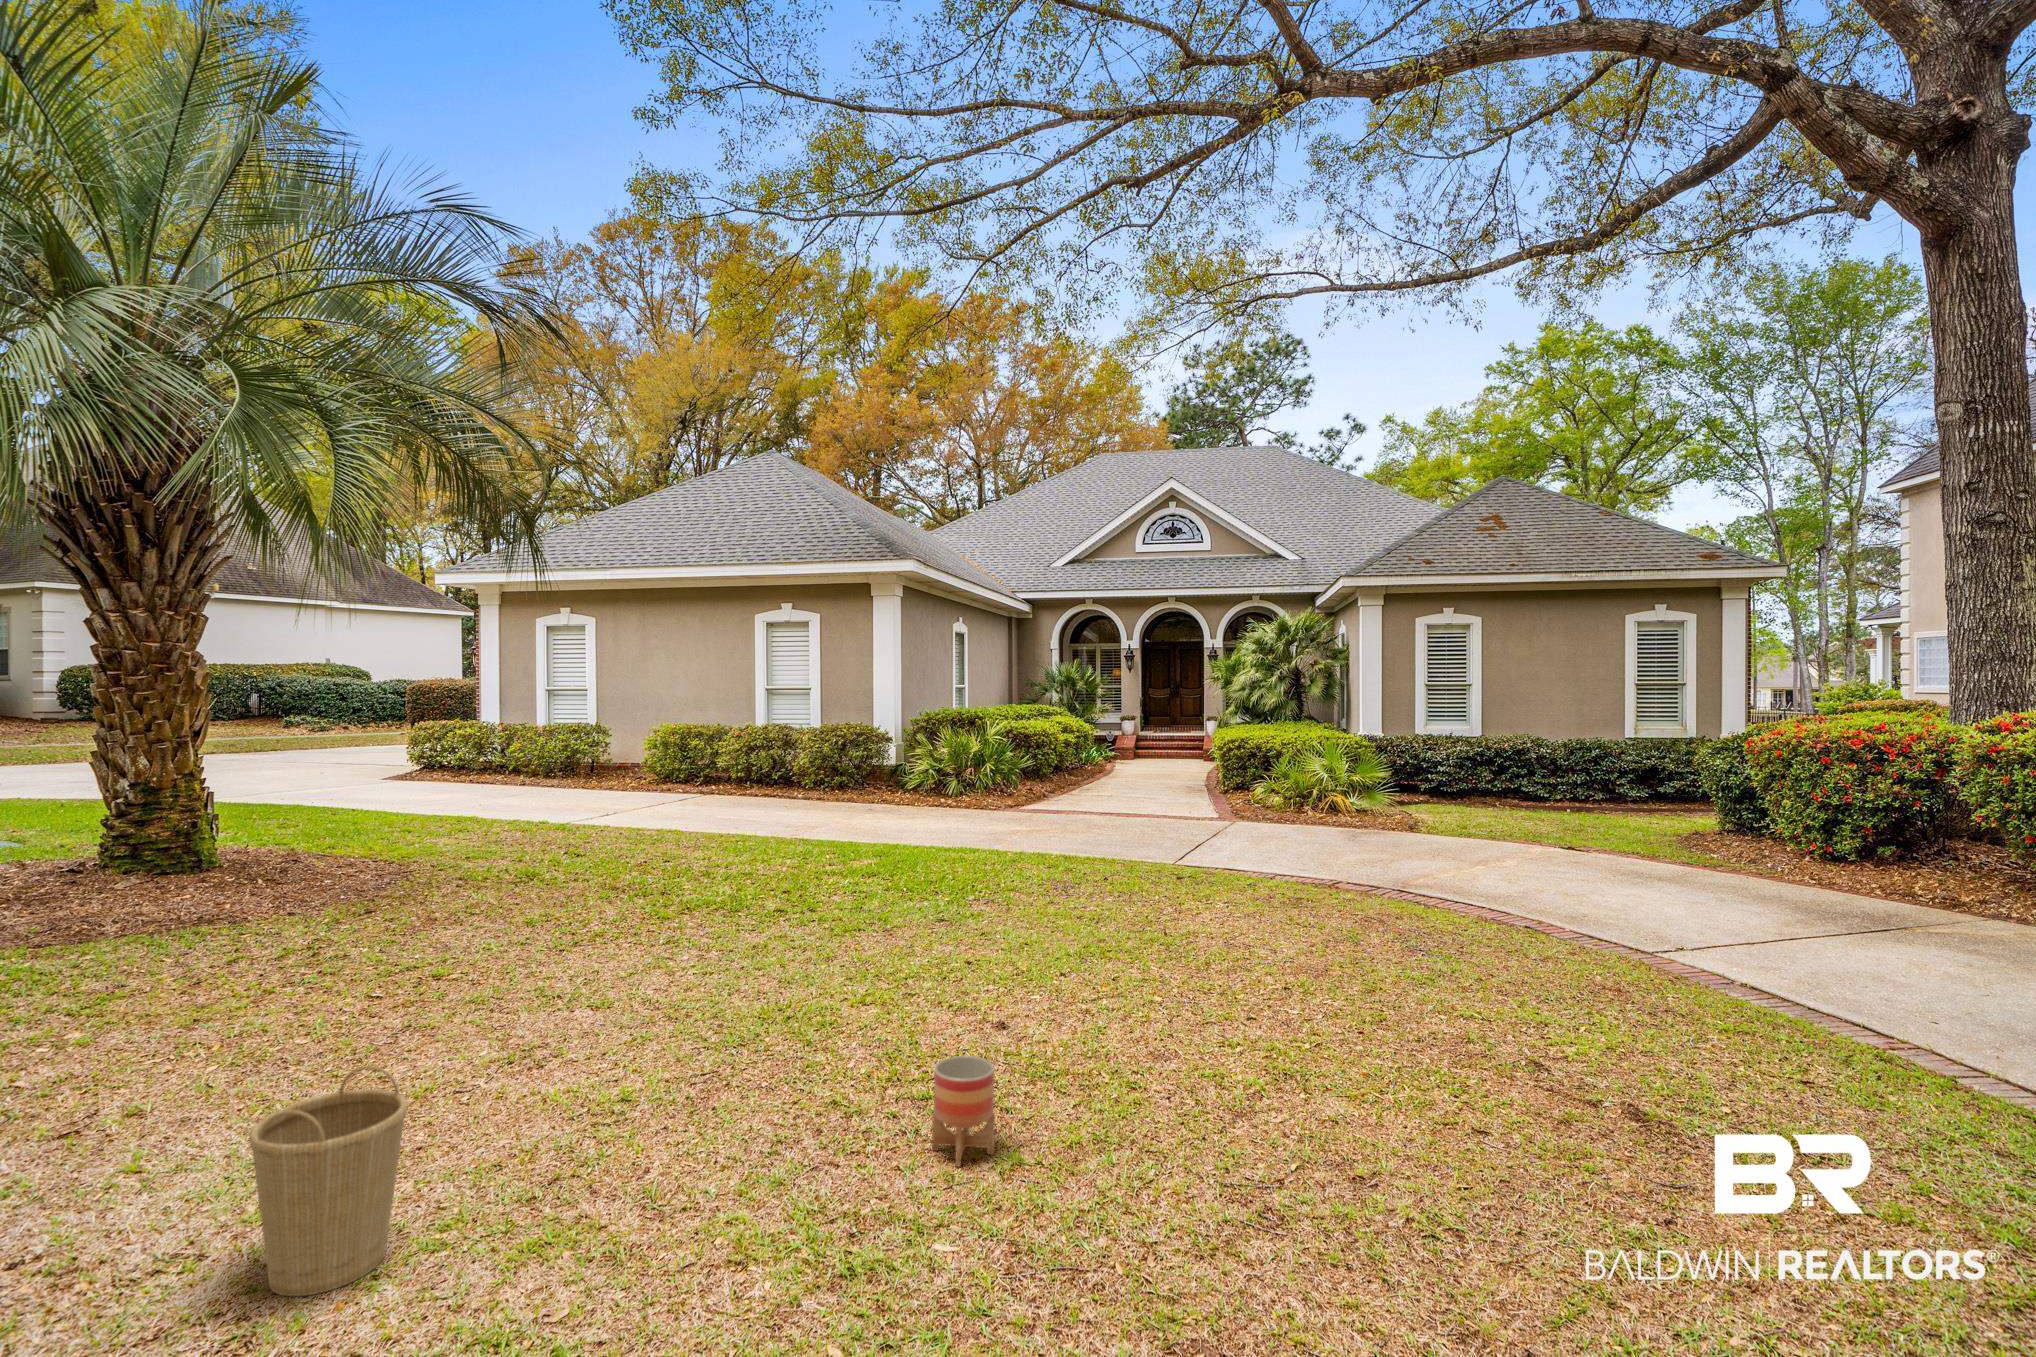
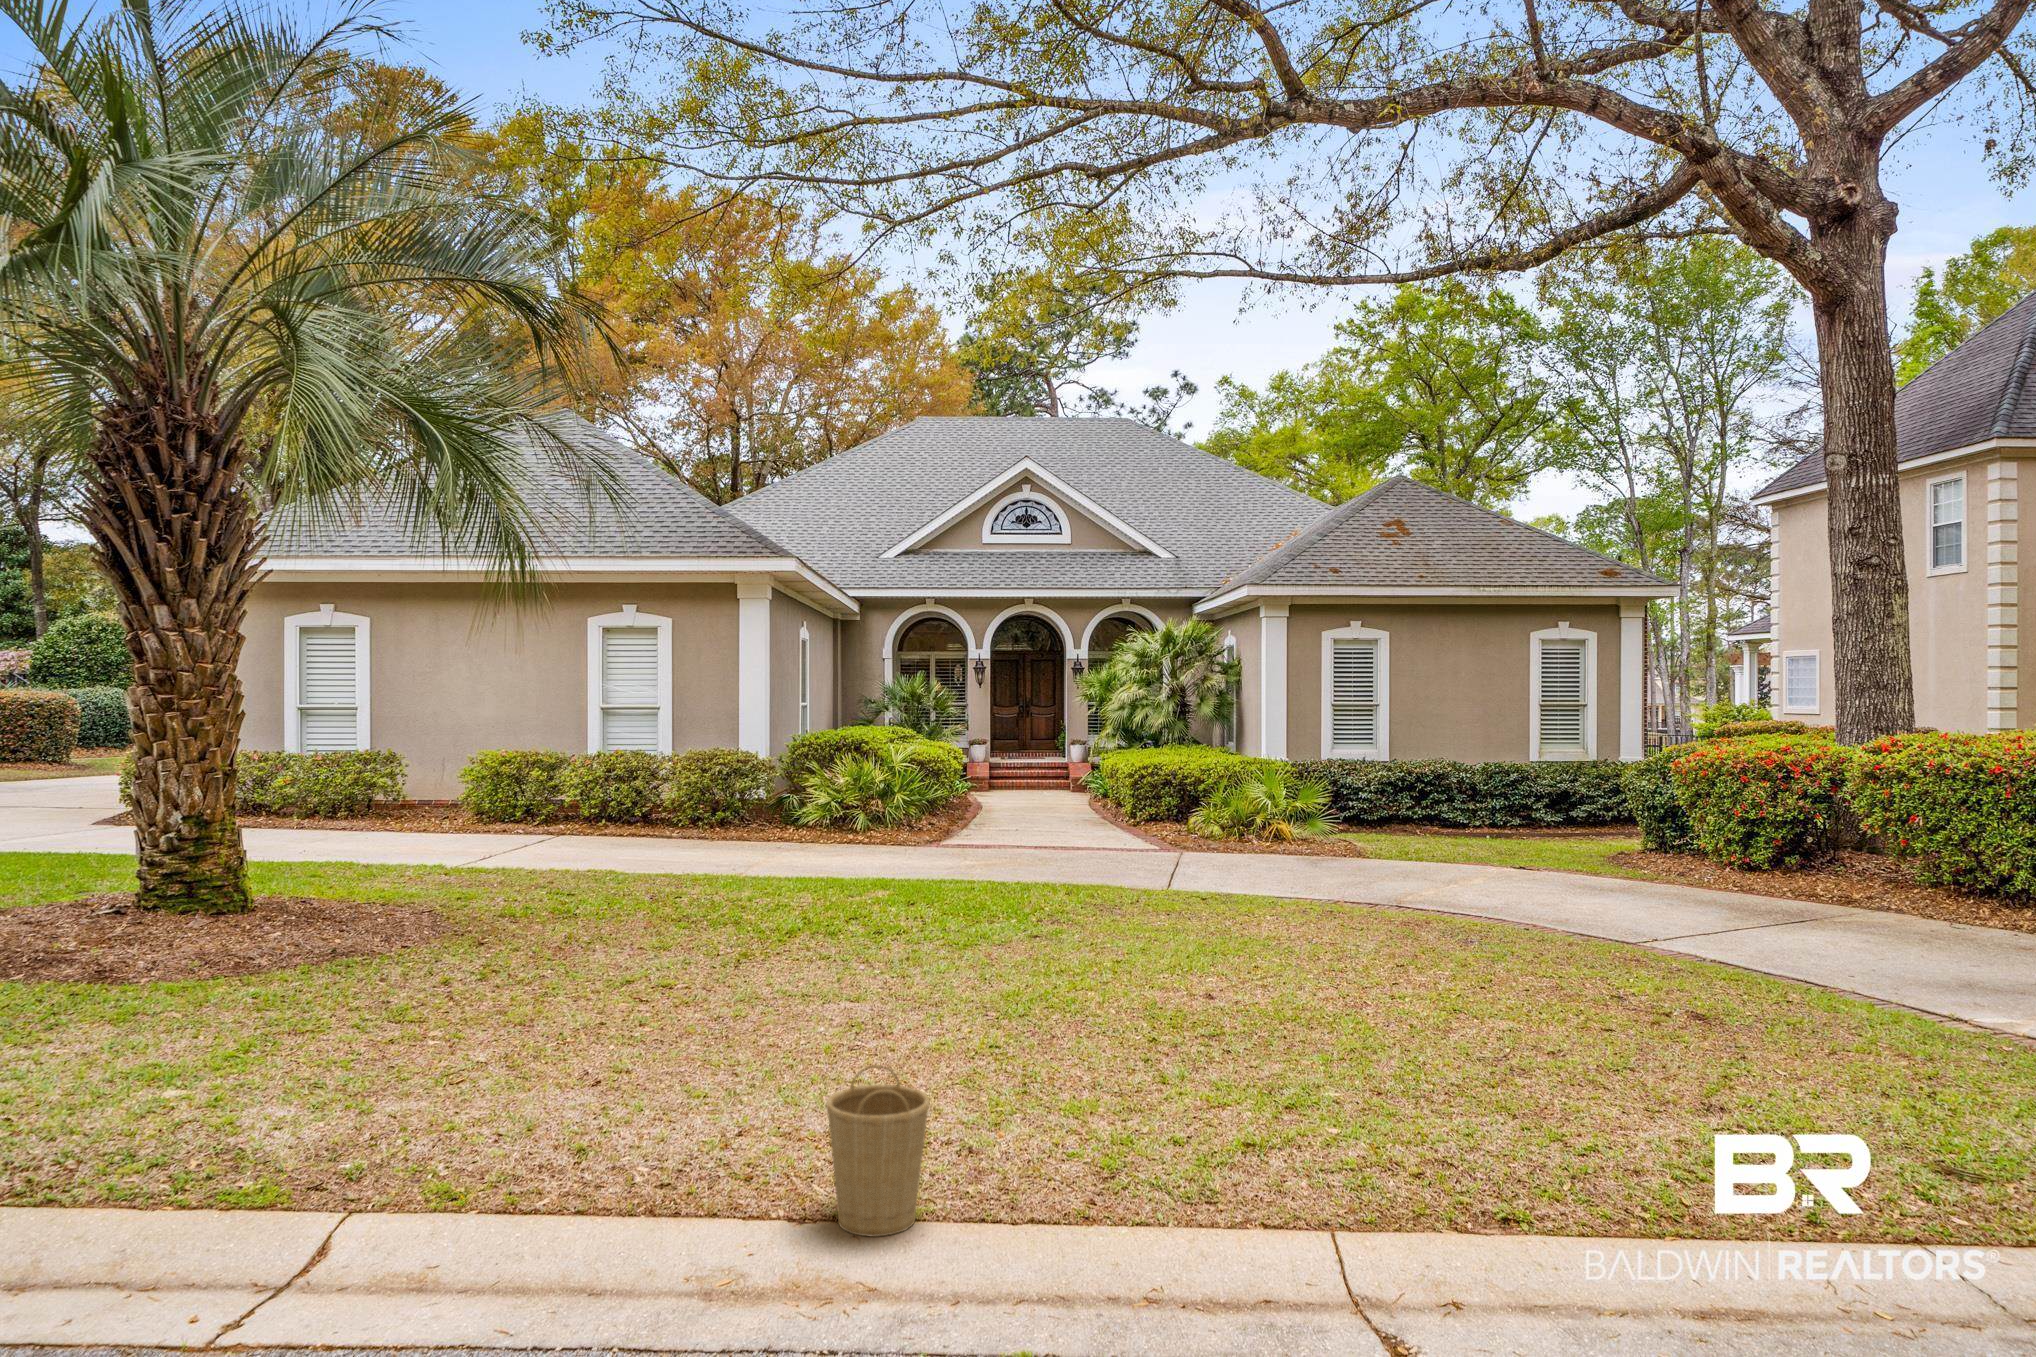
planter: present [932,1056,995,1167] -> none [1229,1044,1279,1128]

